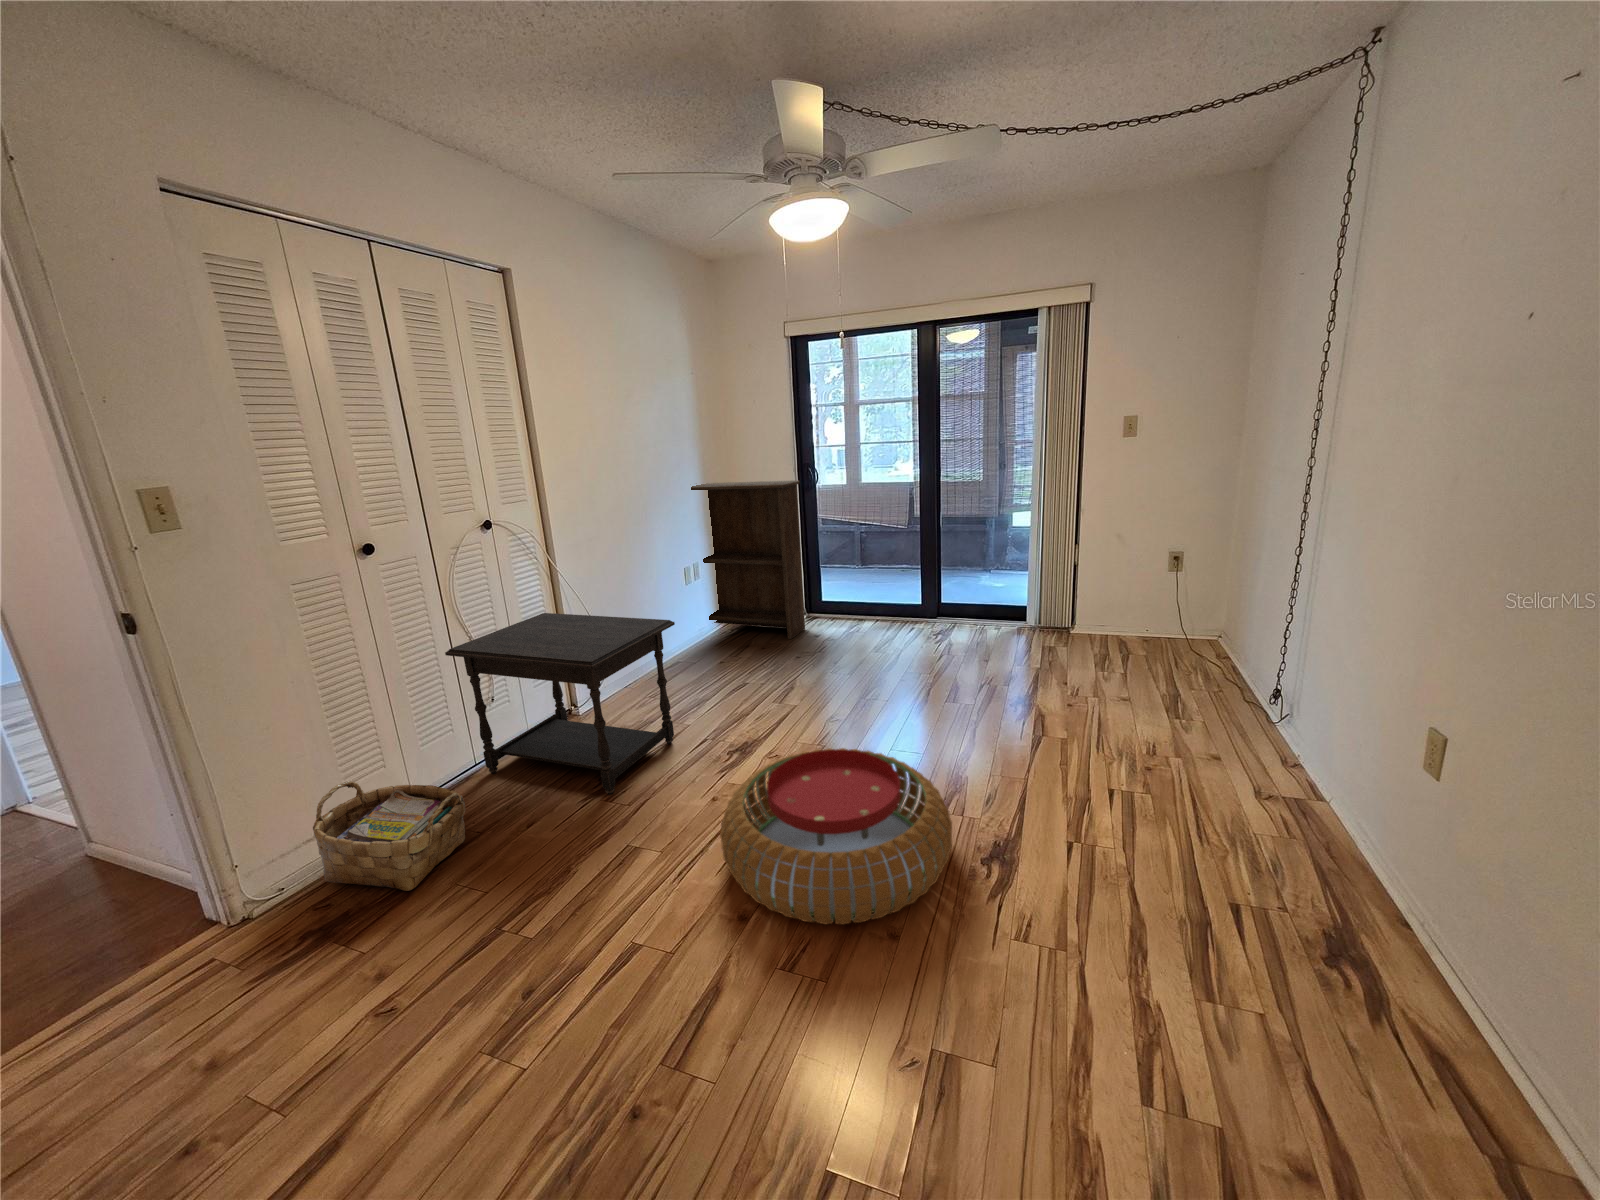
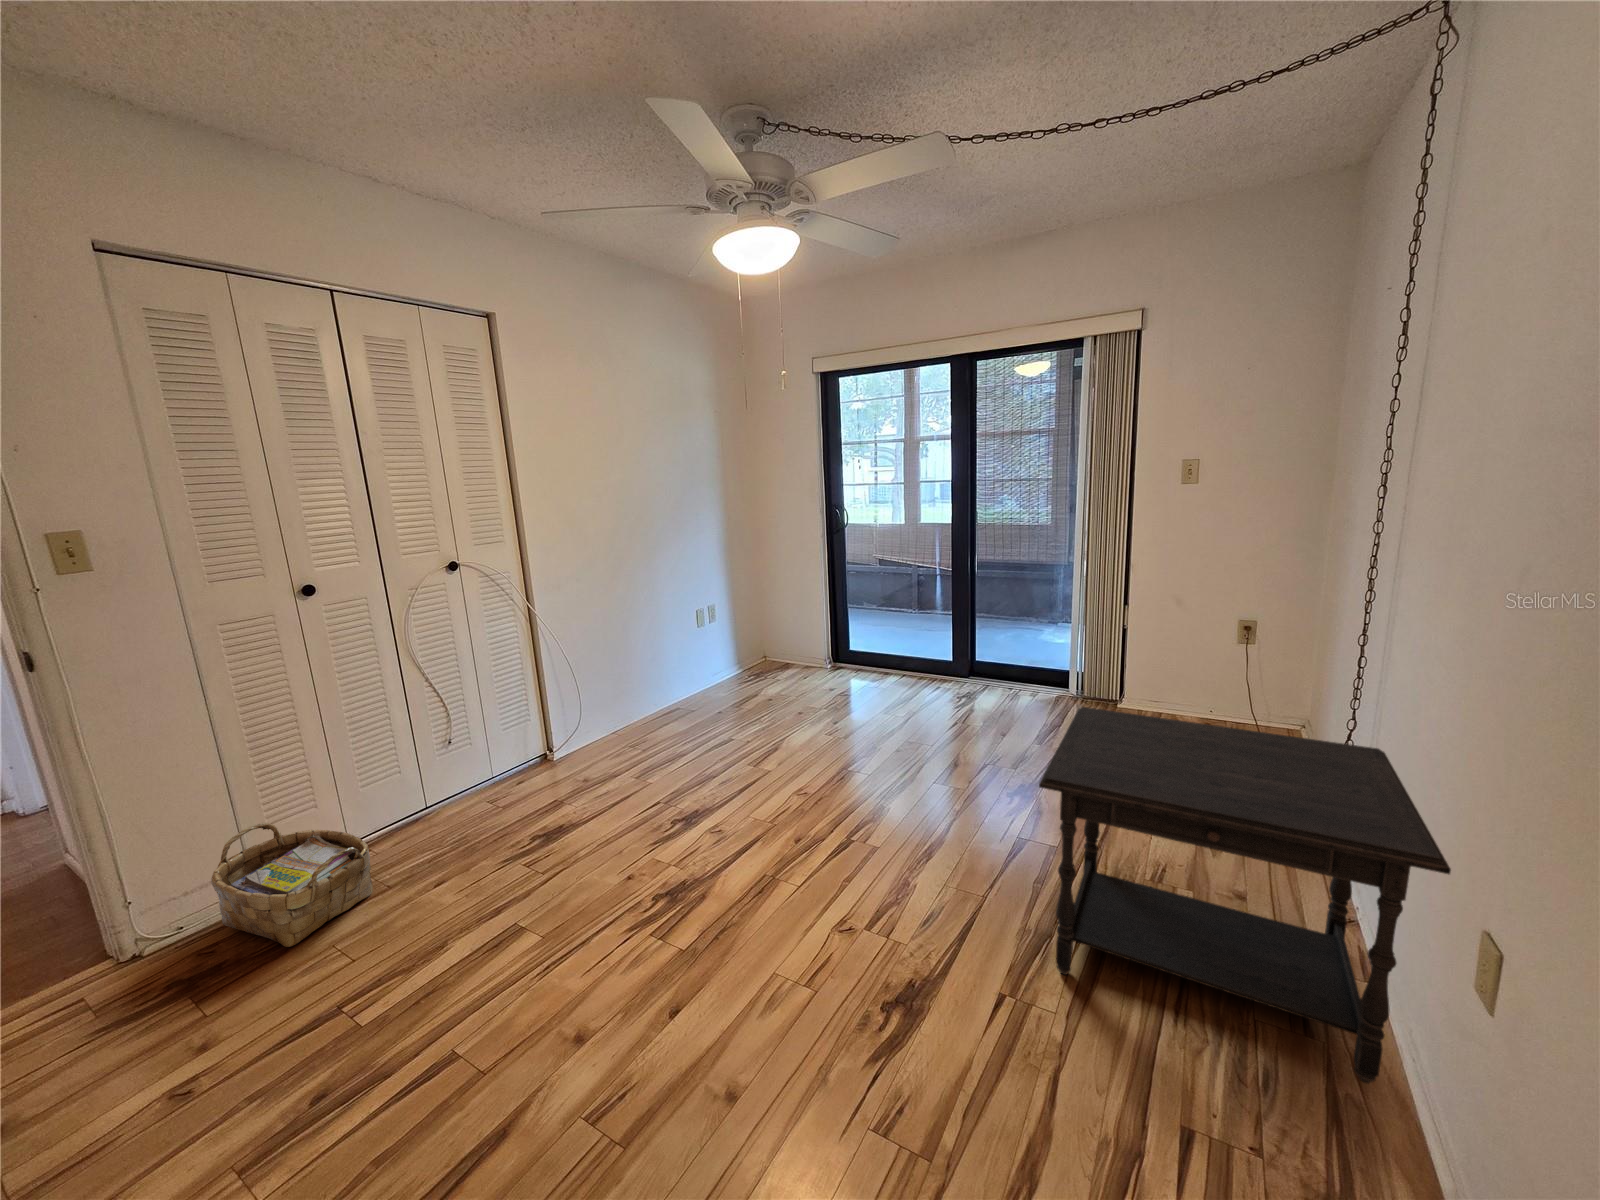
bookshelf: present [691,480,805,639] -> none [693,524,821,691]
side table: present [445,613,675,795] -> present [1039,707,1451,1083]
pouf: present [720,748,952,925] -> none [577,836,850,1072]

